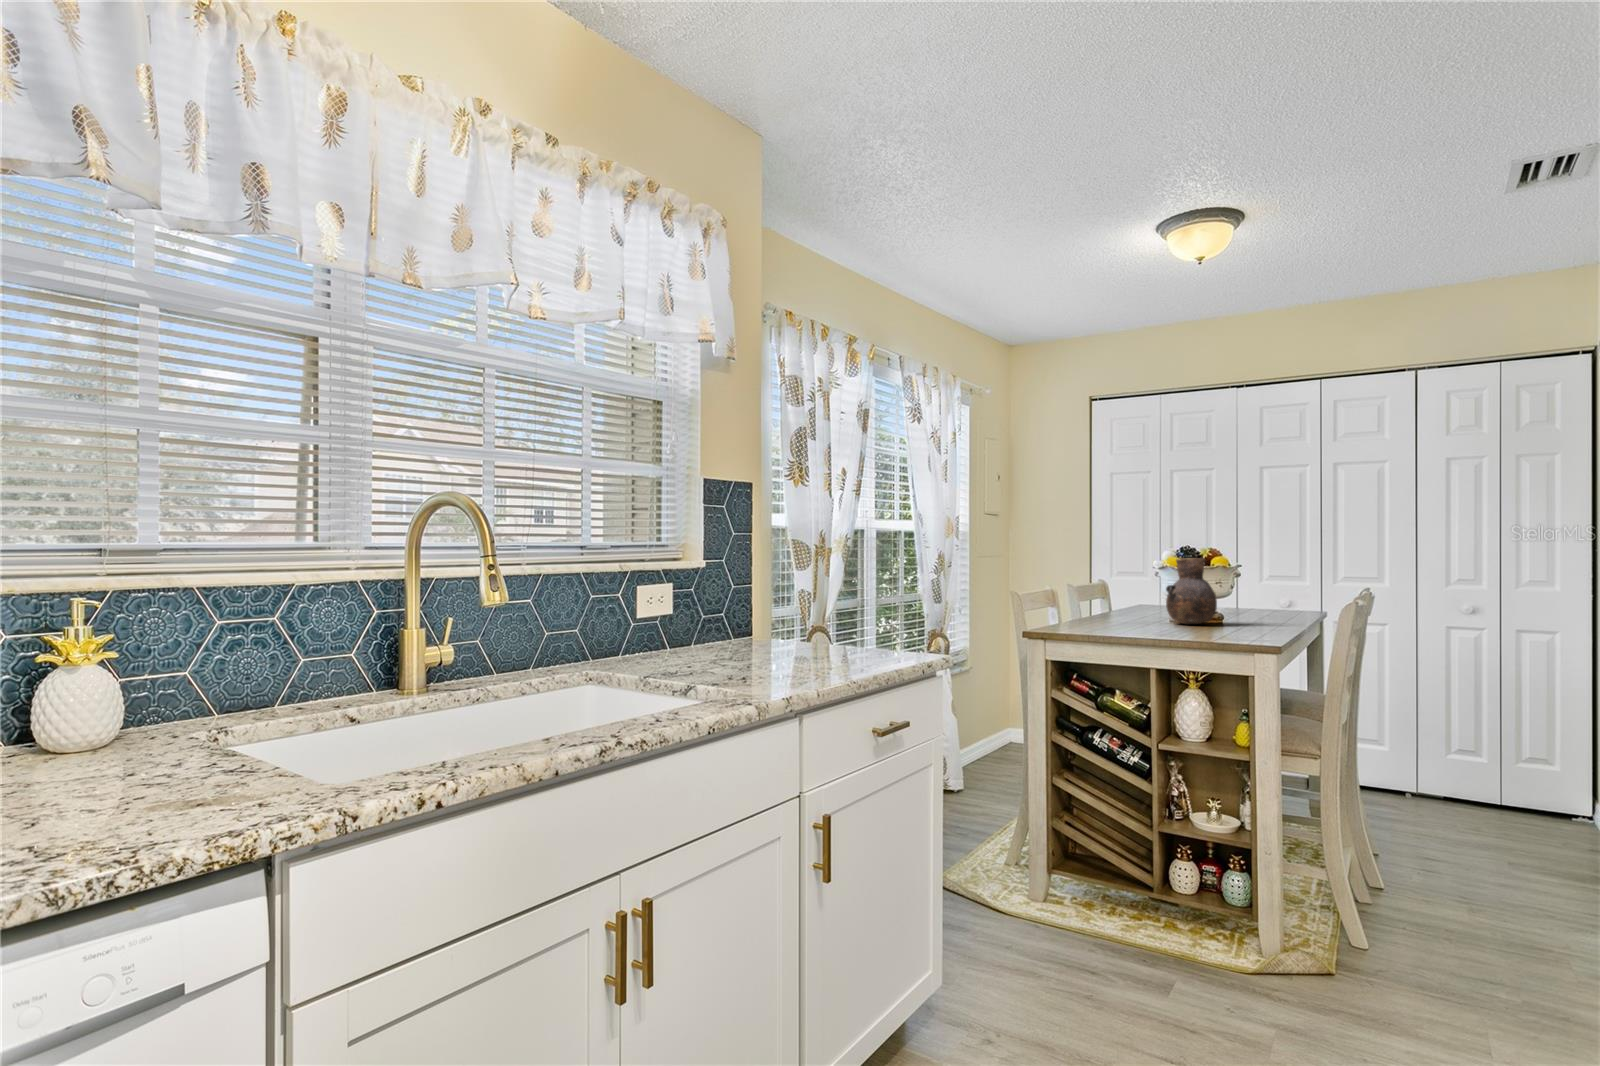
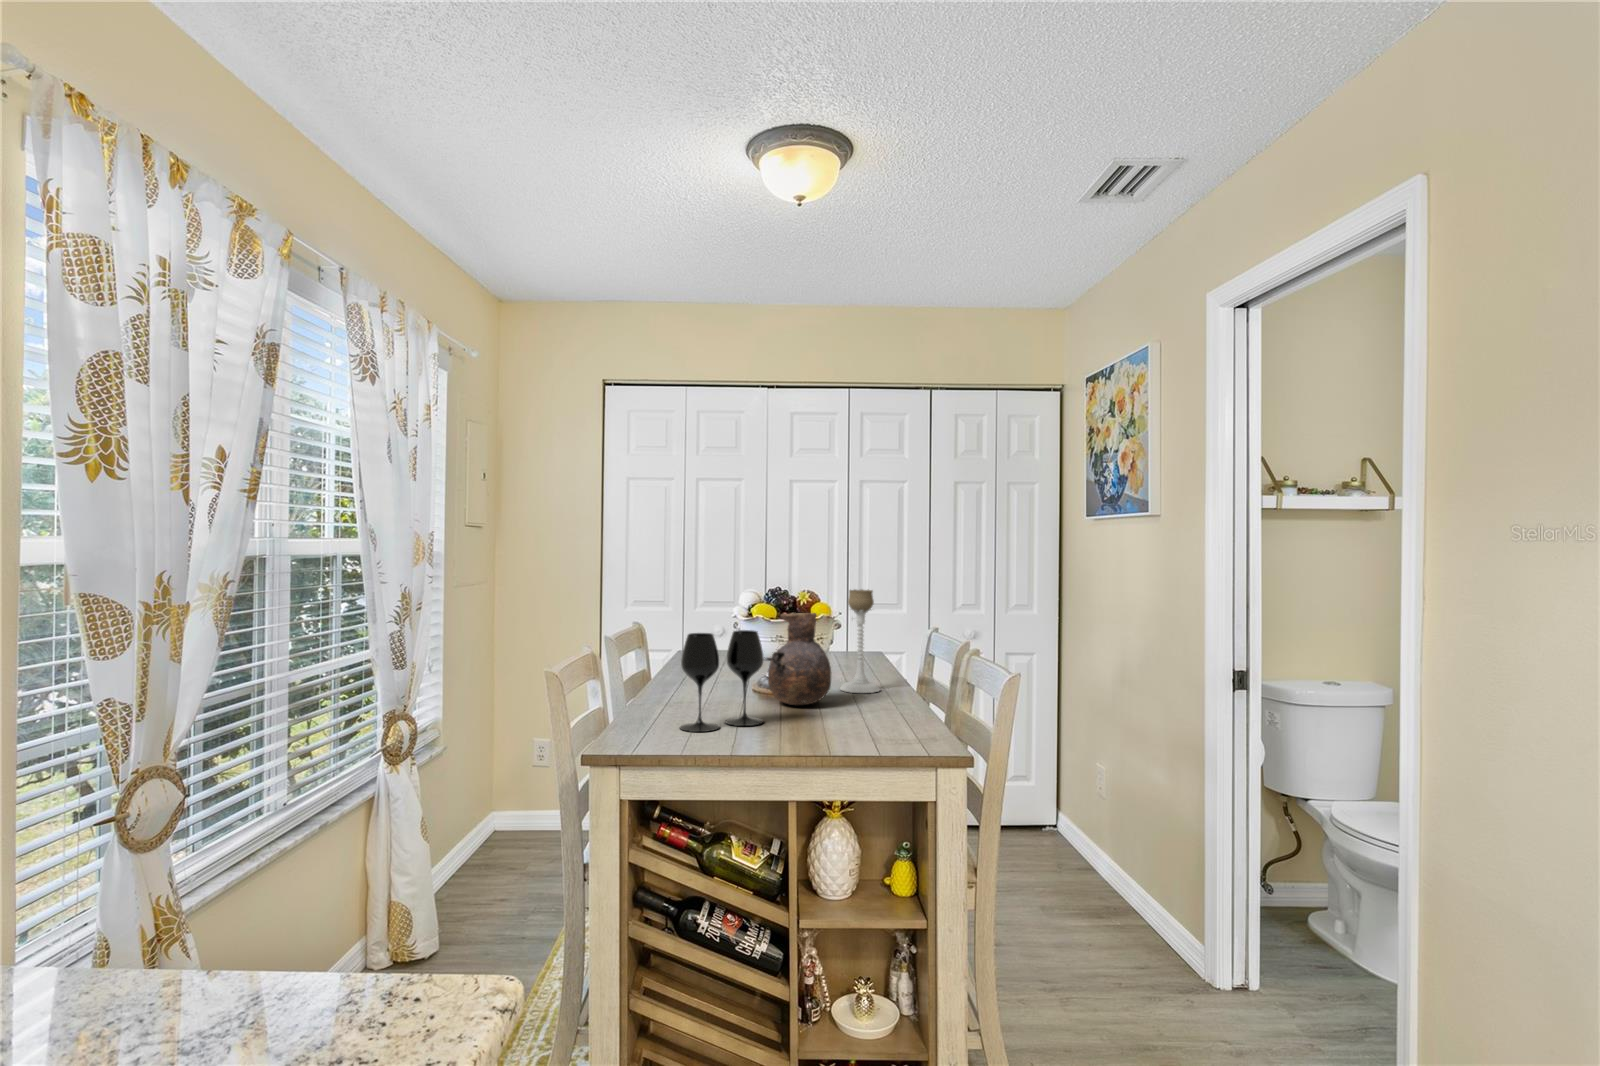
candle holder: none [1239,545,1275,624] -> present [840,590,880,693]
wine glass: none [1089,566,1150,628] -> present [680,630,764,732]

